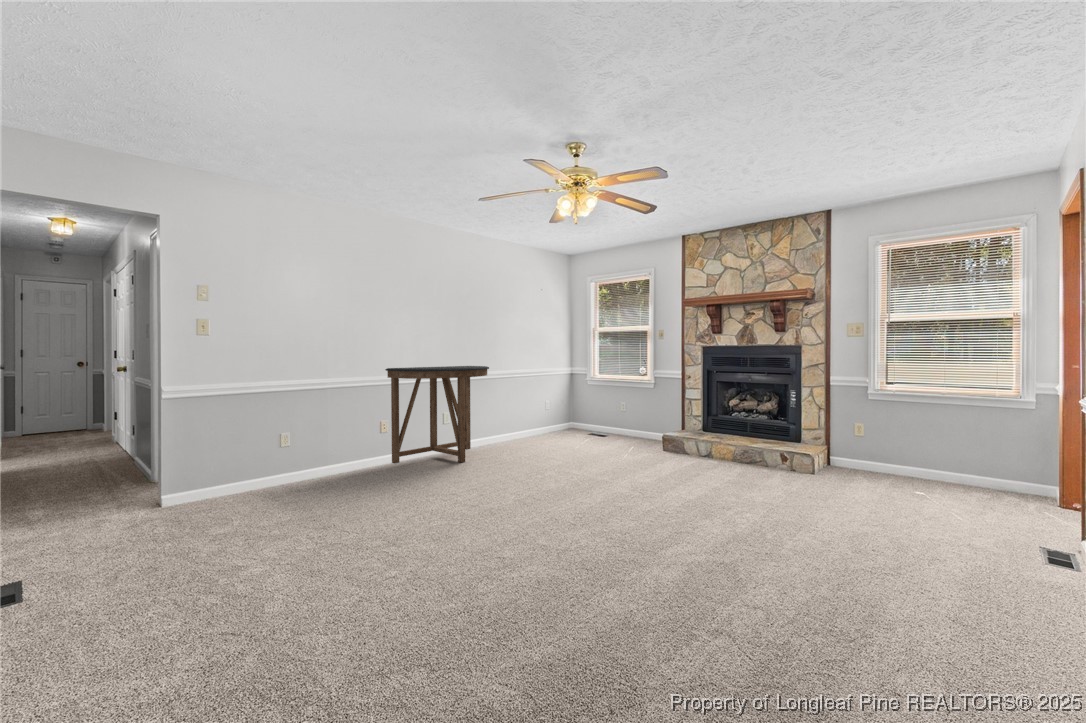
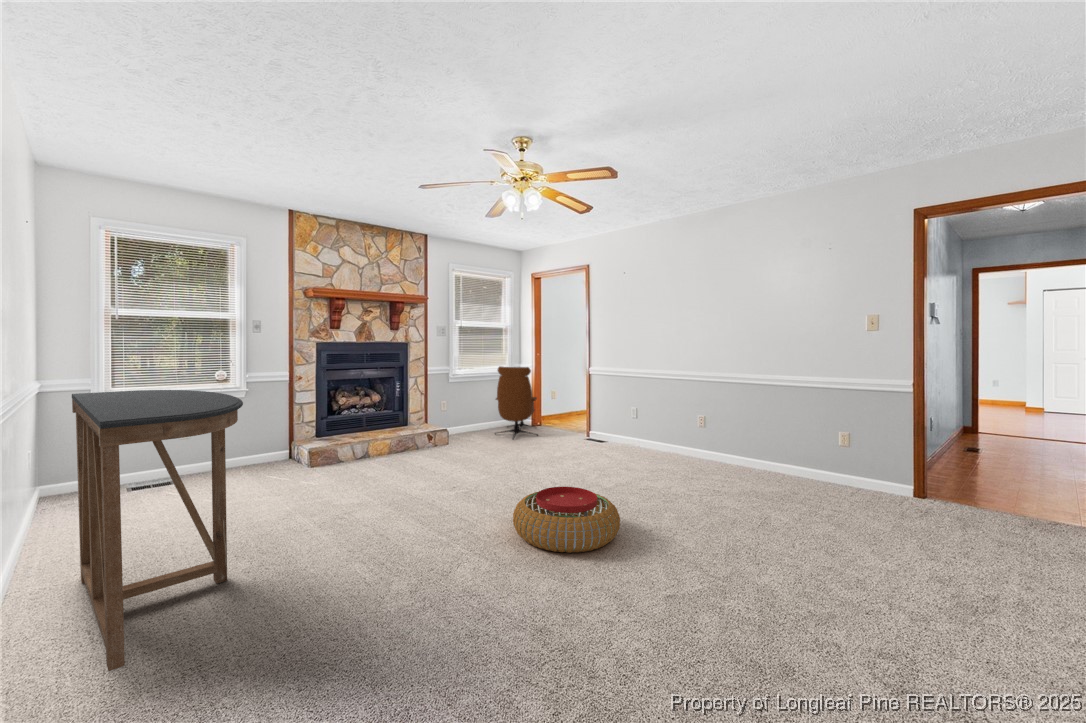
lounge chair: none [882,378,1056,509] -> present [495,366,538,439]
pouf: none [478,478,586,541] -> present [513,487,620,553]

